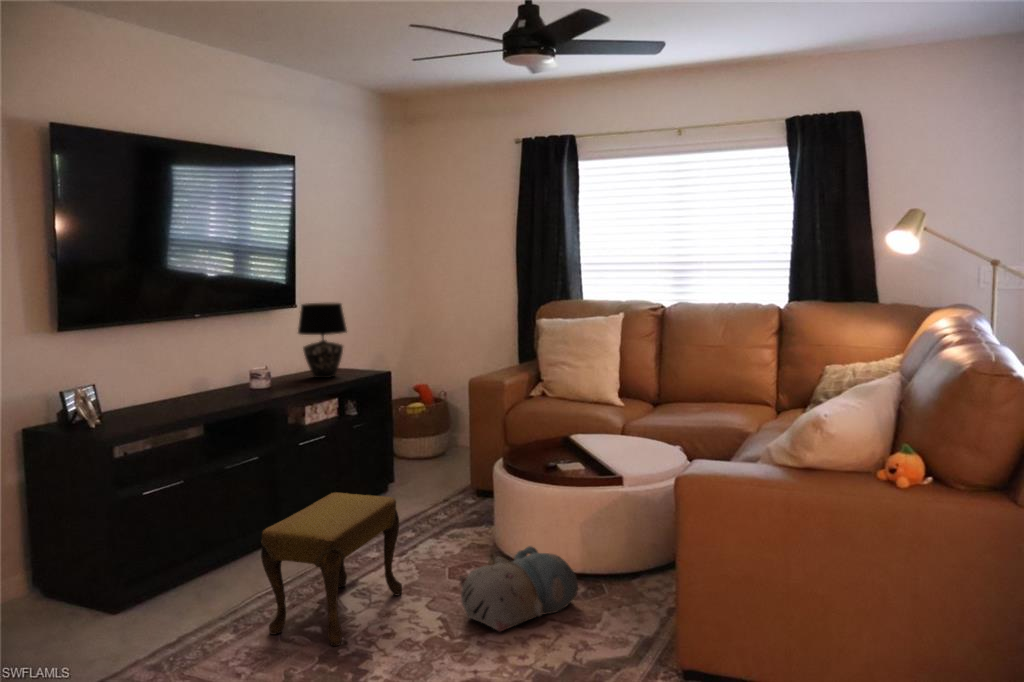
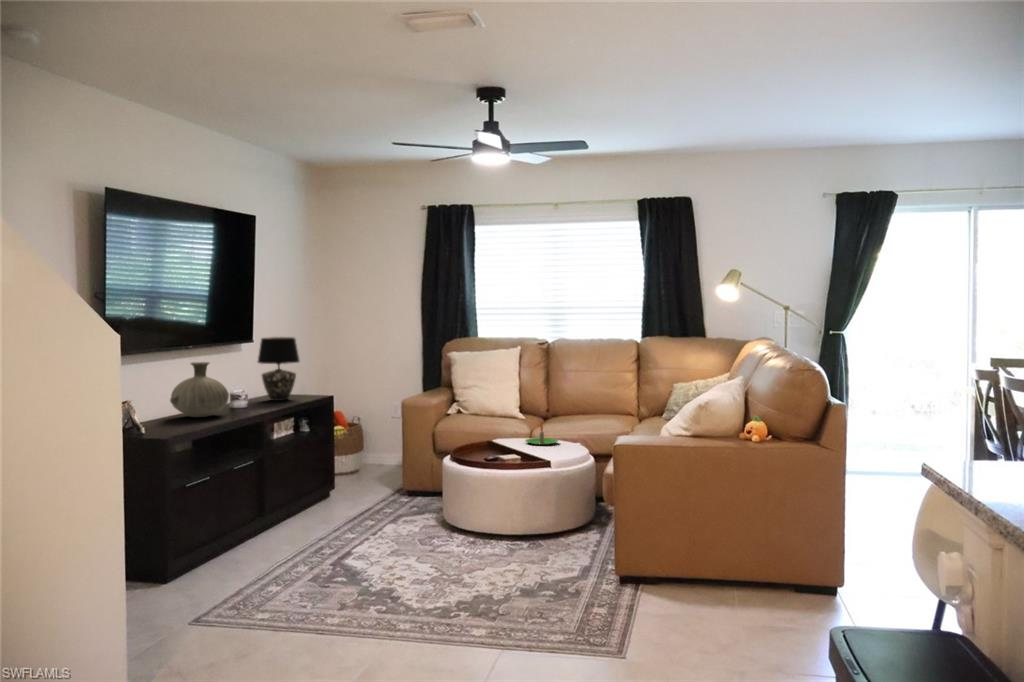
vase: none [161,336,240,403] -> present [170,362,229,417]
candle: none [602,418,647,449] -> present [526,422,558,445]
footstool: present [261,492,402,646] -> none [303,480,393,587]
plush toy: present [460,546,578,631] -> none [446,514,529,570]

